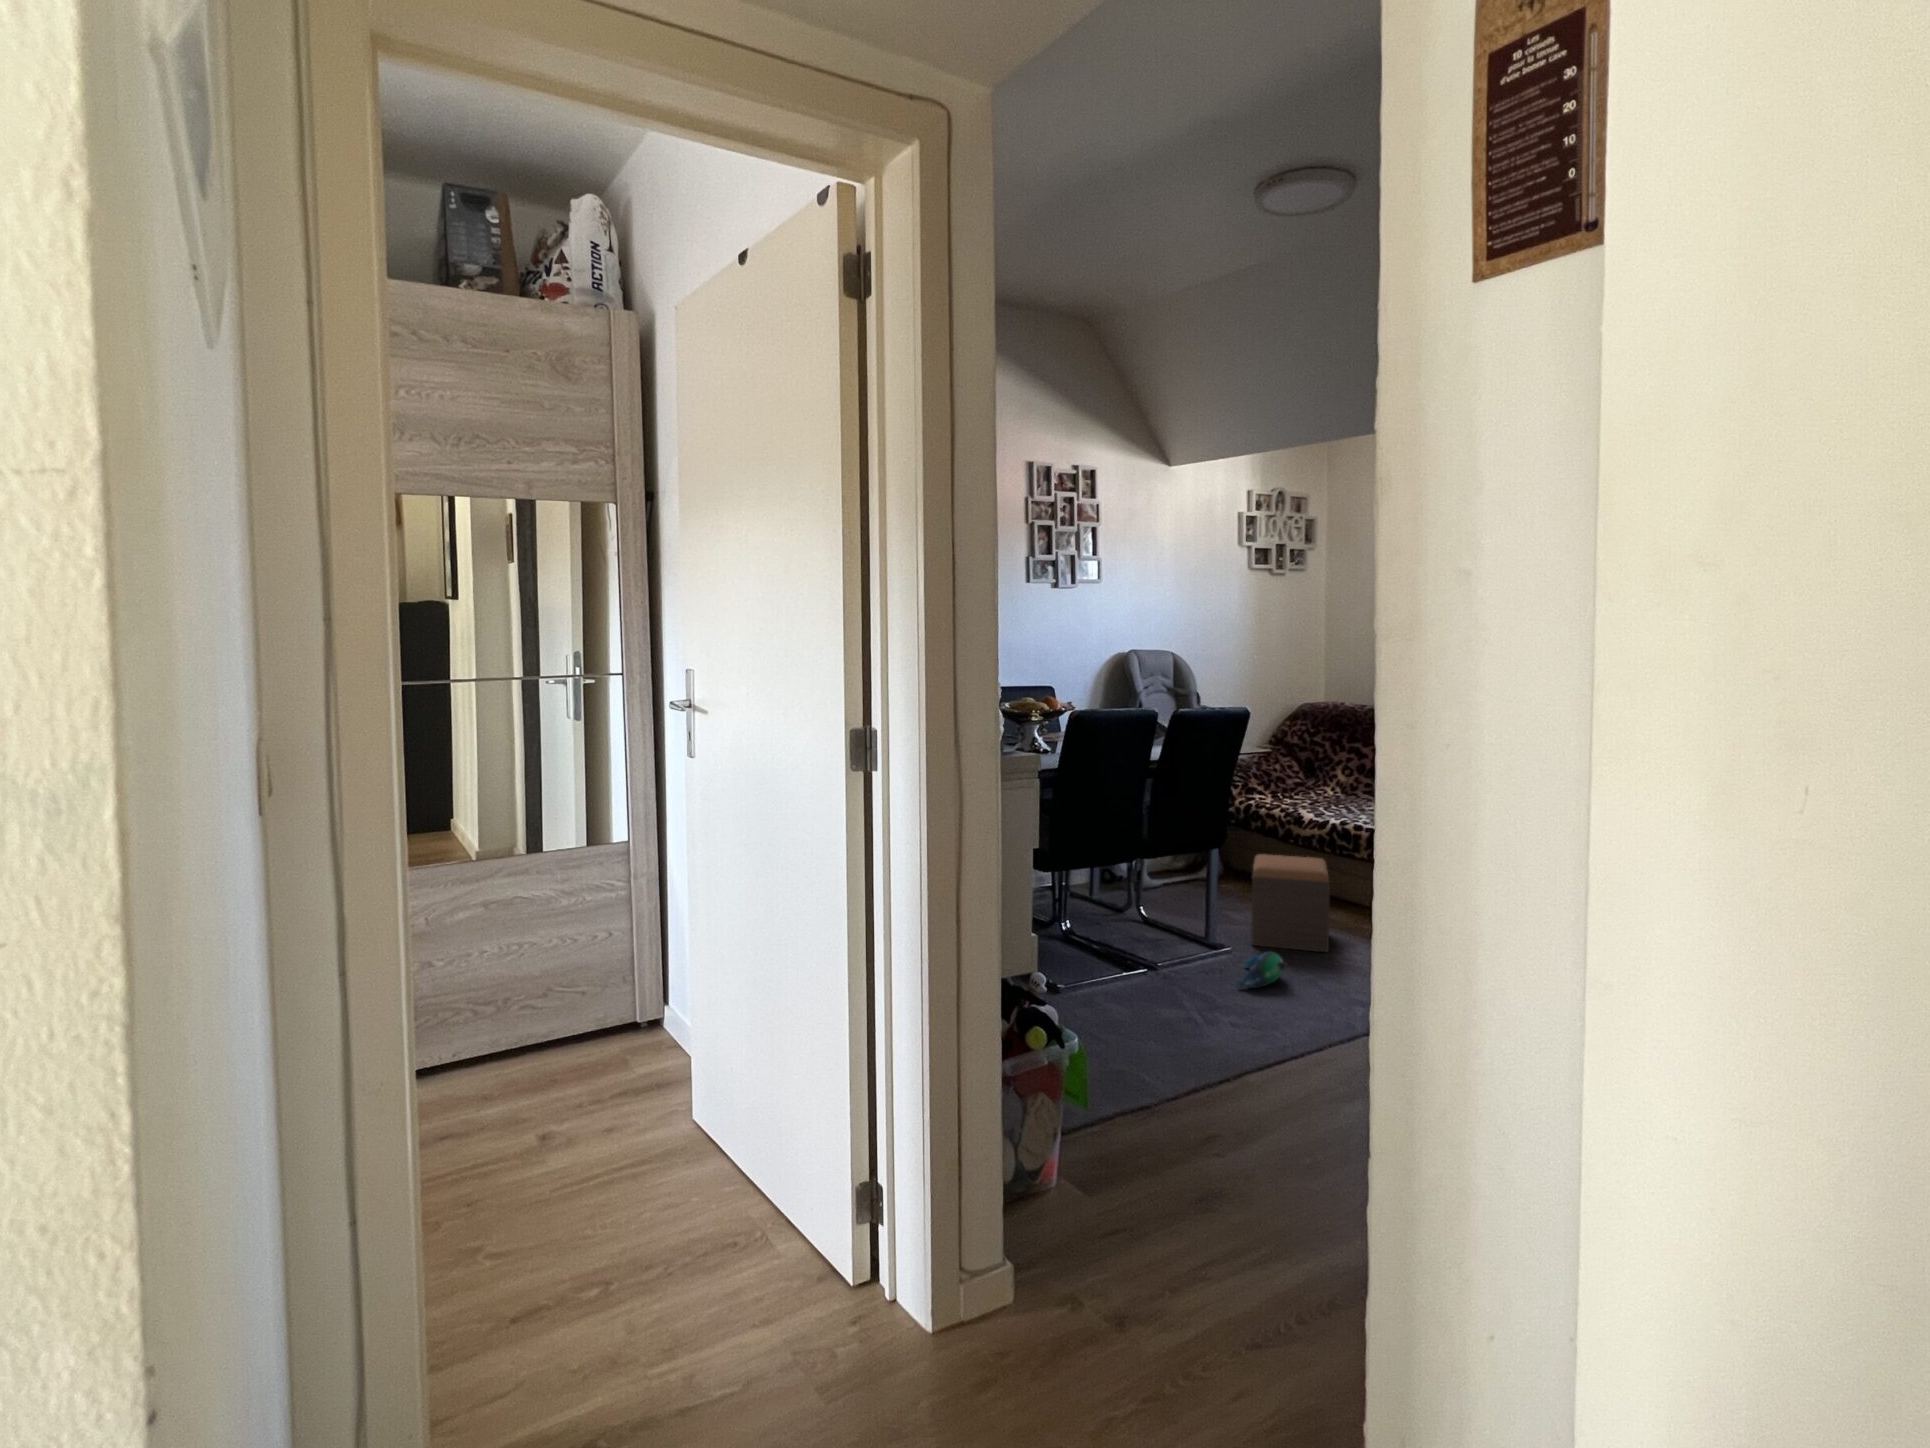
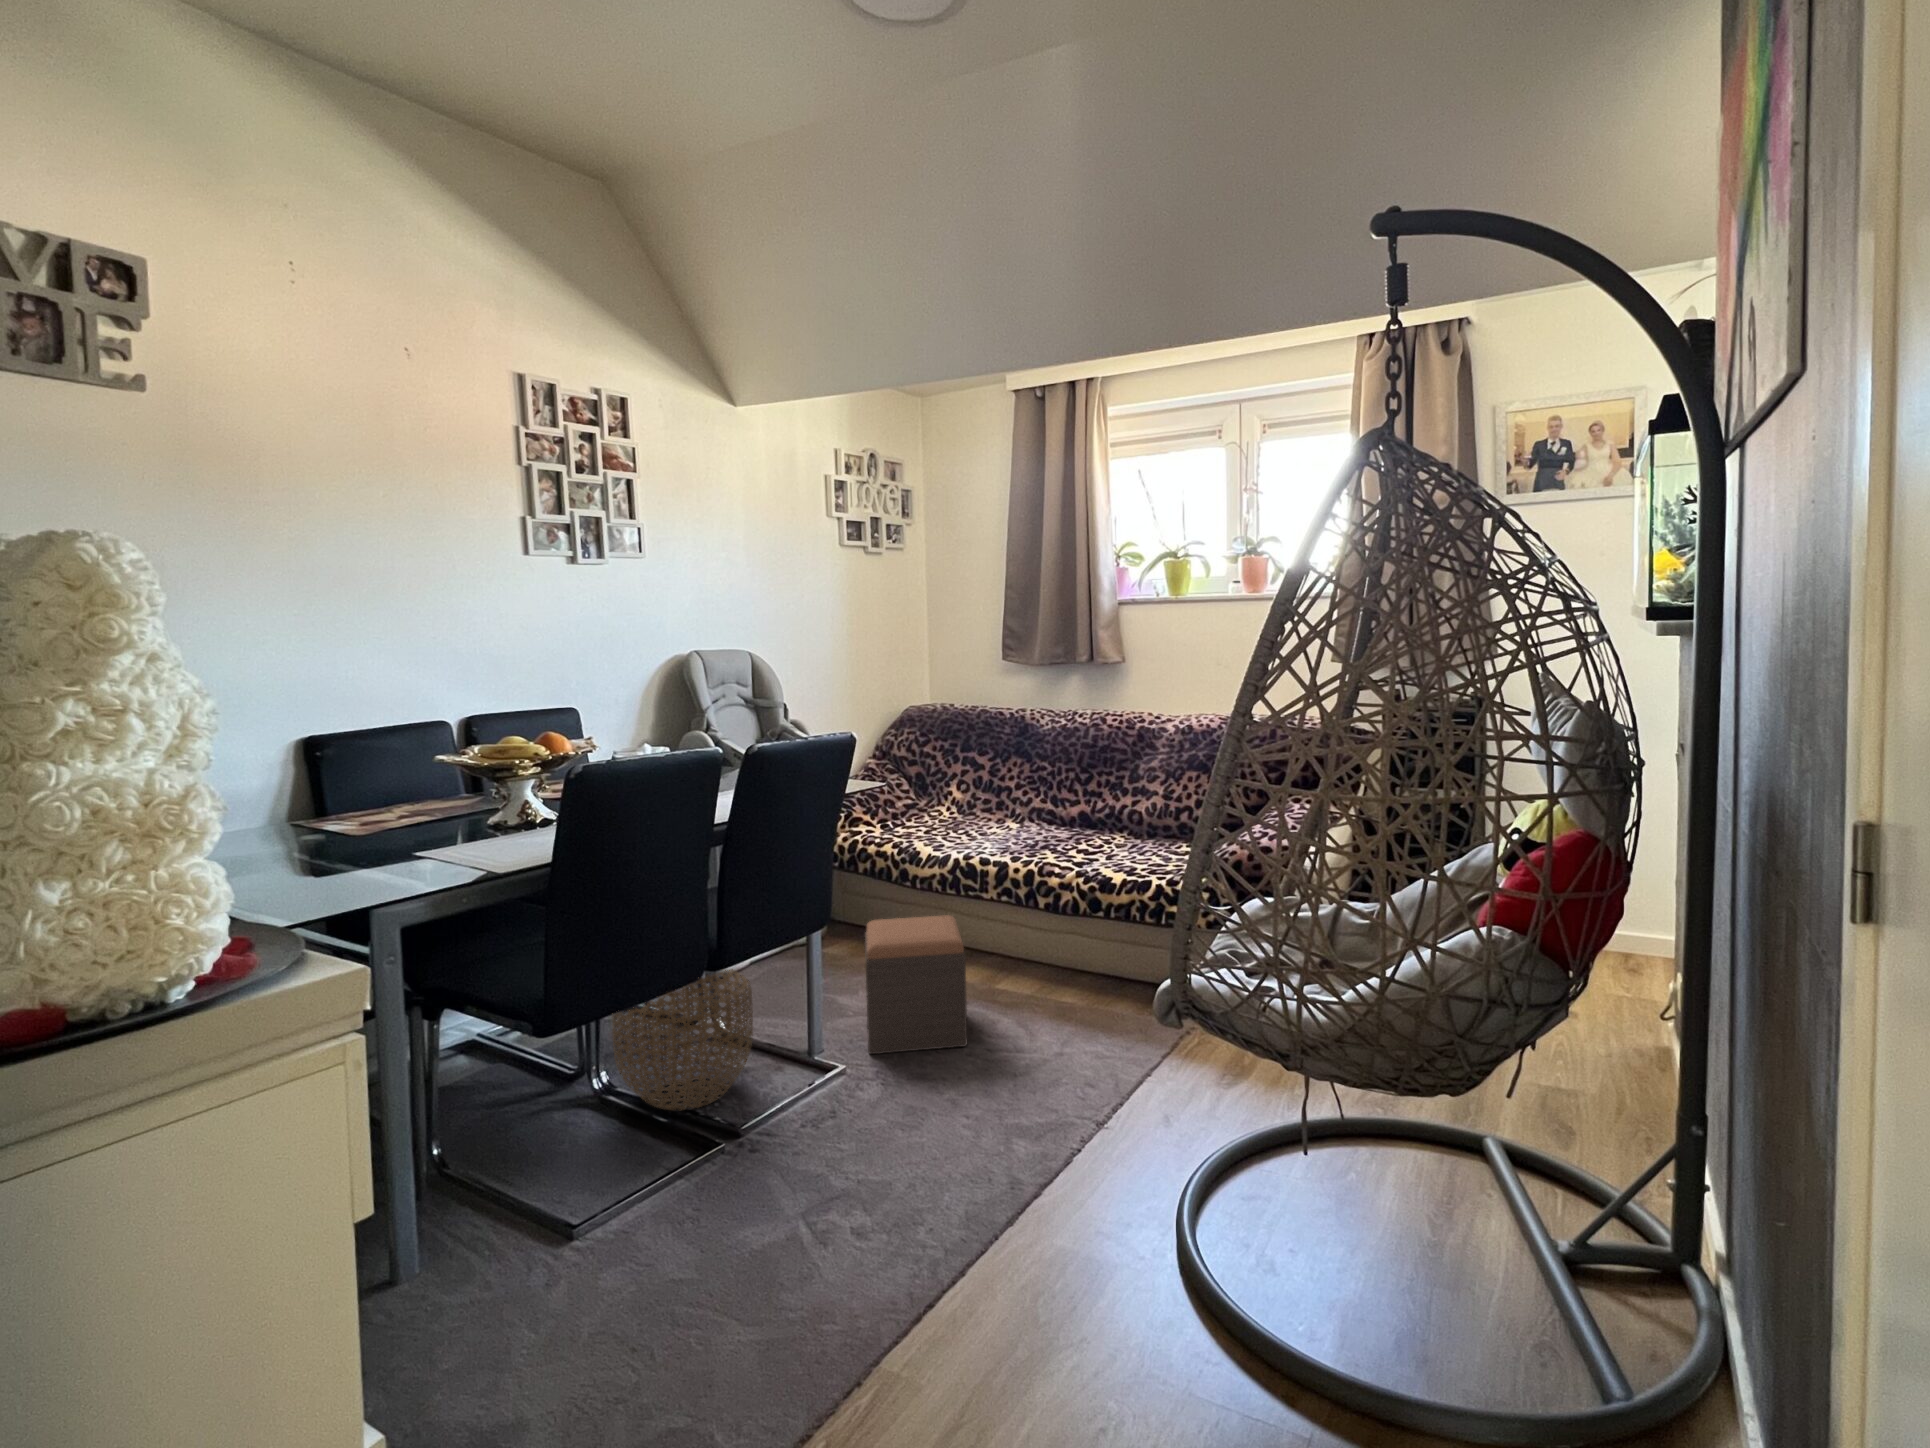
woven basket: none [1081,850,1171,952] -> present [612,969,753,1110]
plush toy: present [1237,951,1286,988] -> none [854,1076,921,1150]

